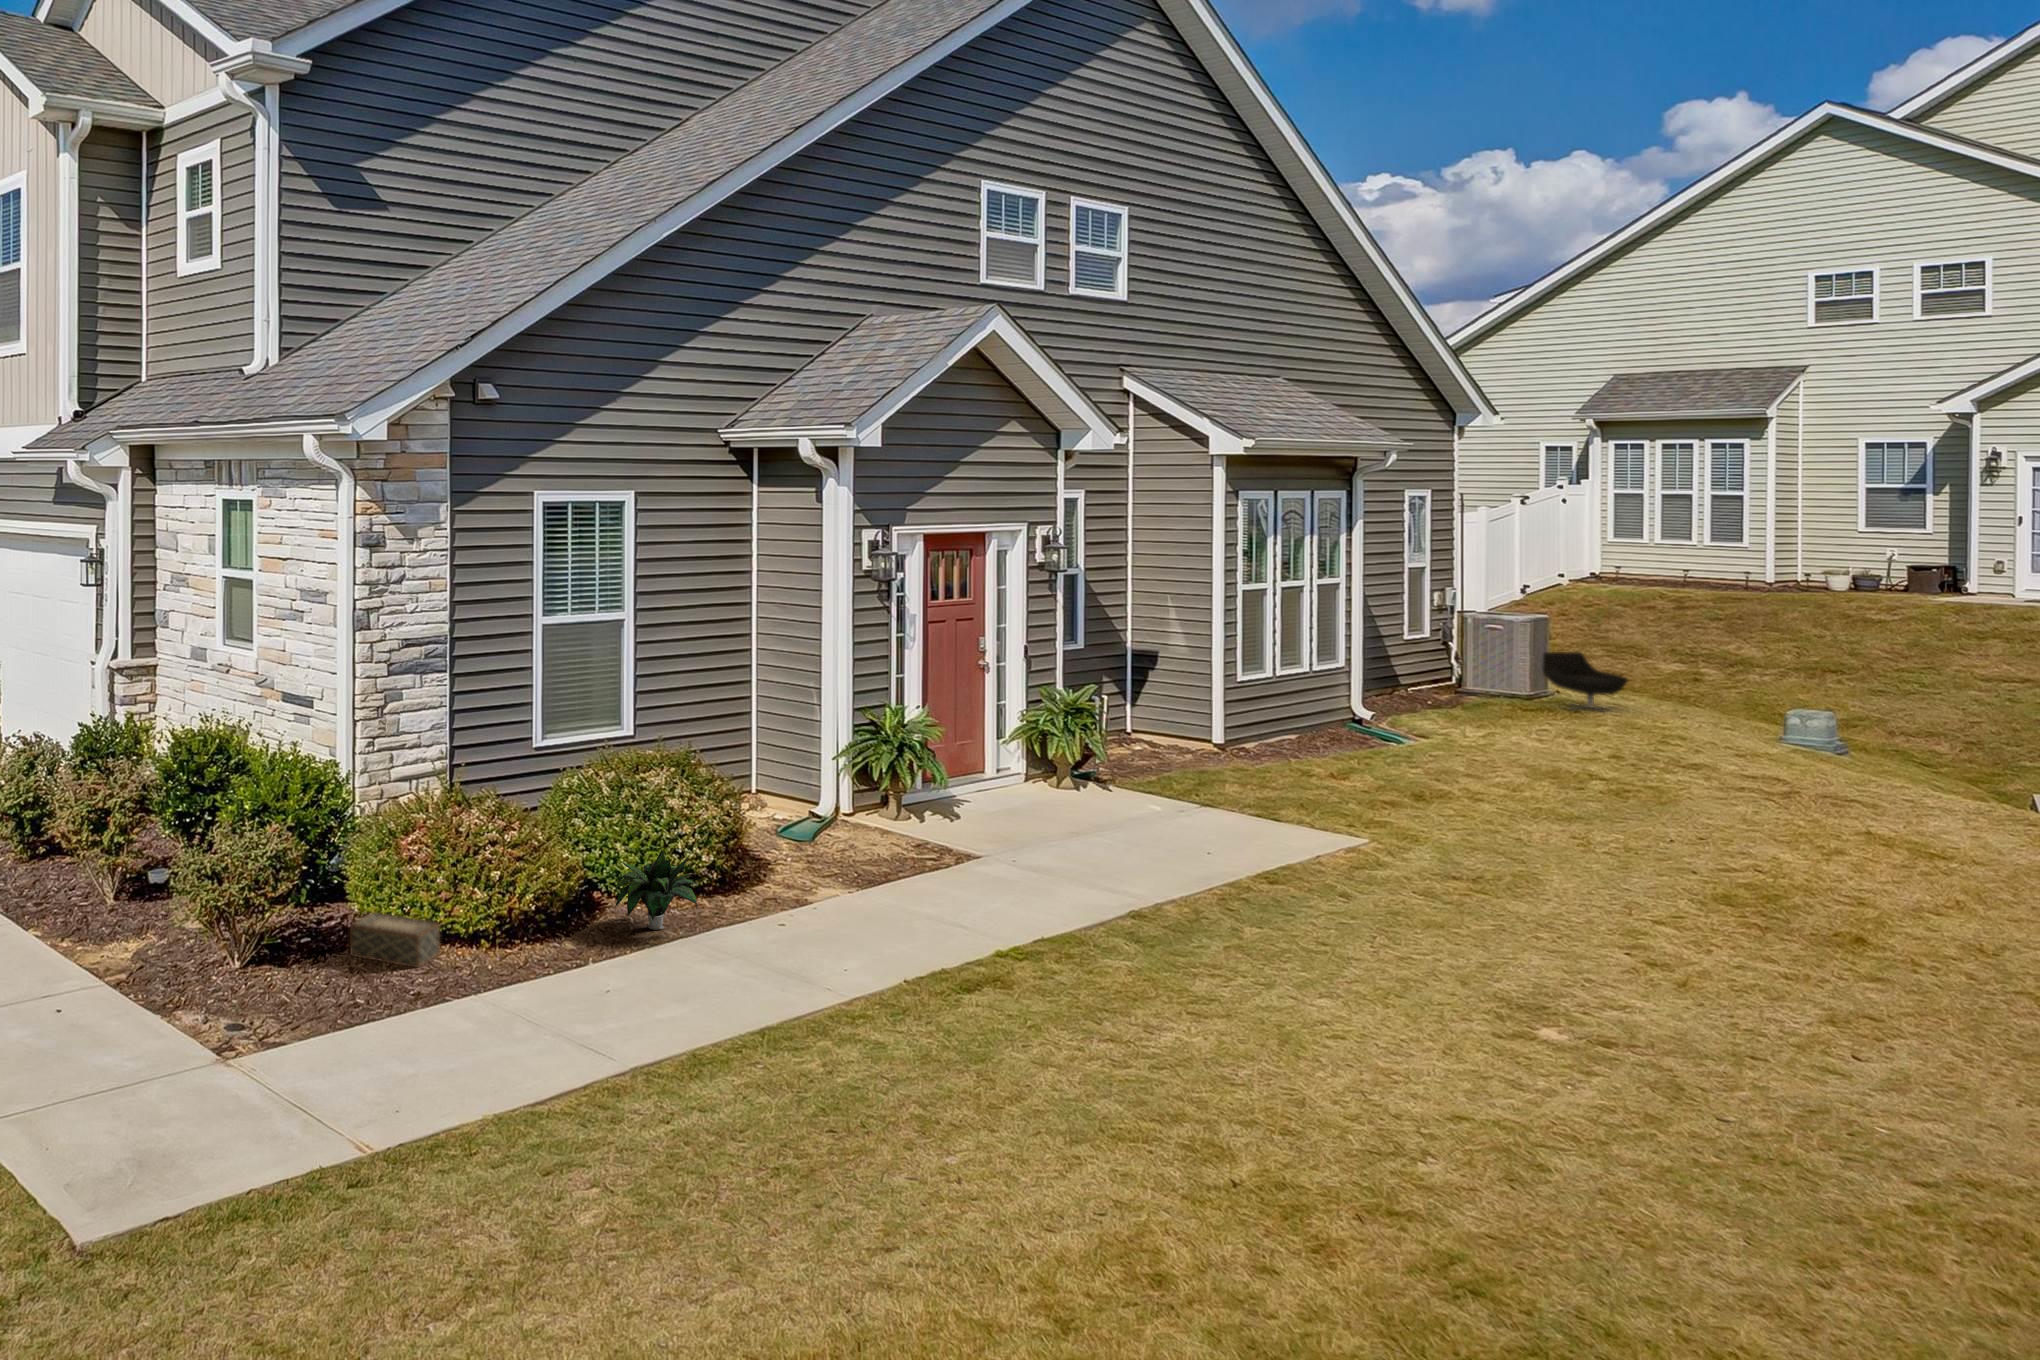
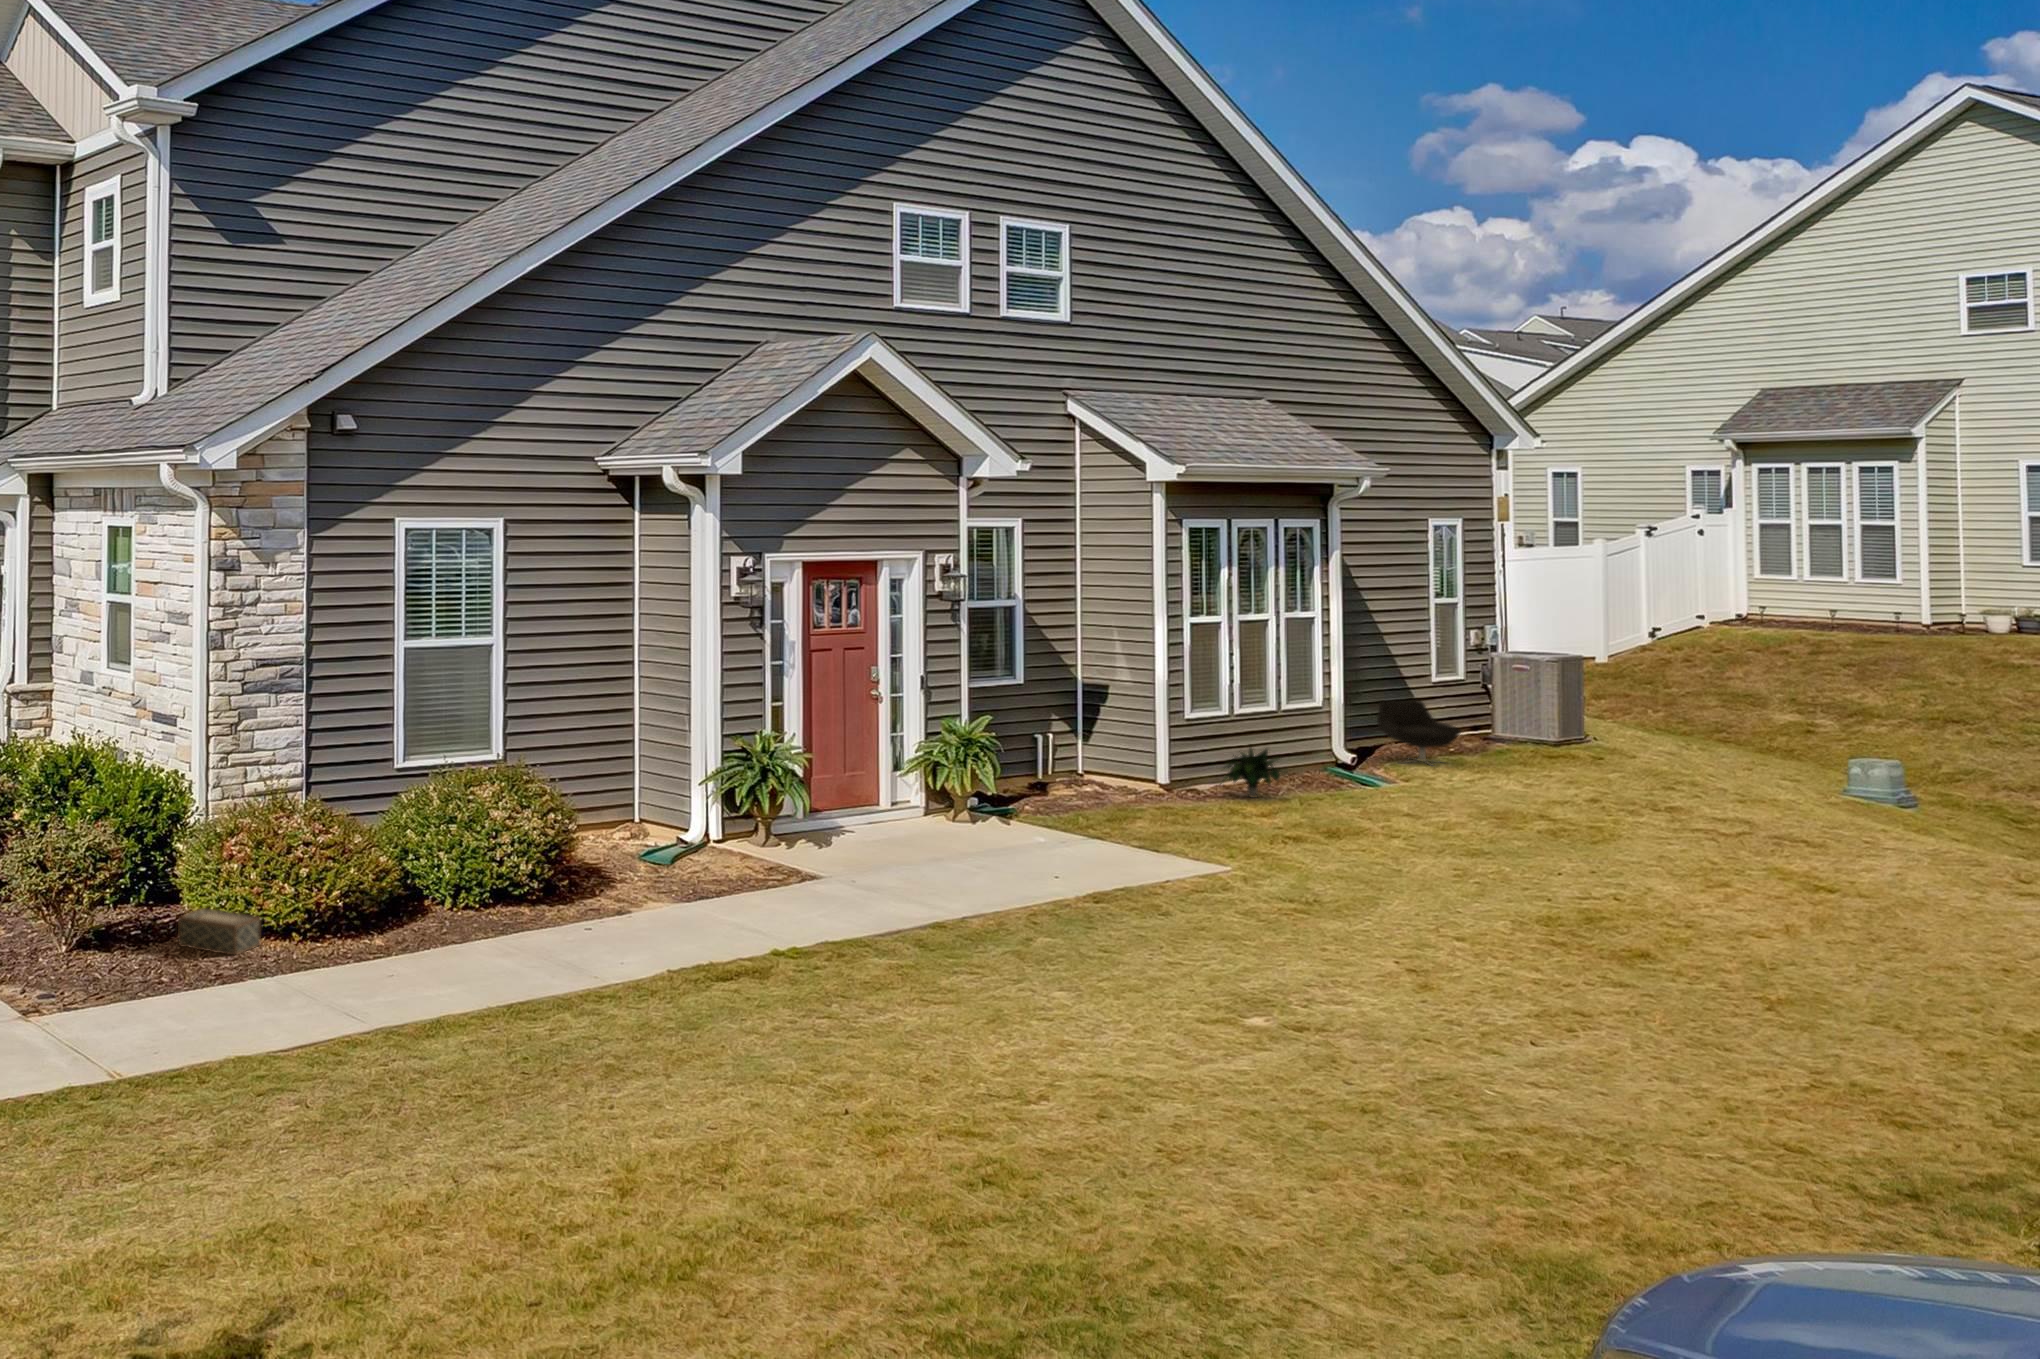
lounge chair: present [1542,651,1628,712] -> present [1377,700,1461,766]
potted plant: present [614,850,697,930] -> present [1226,746,1280,798]

